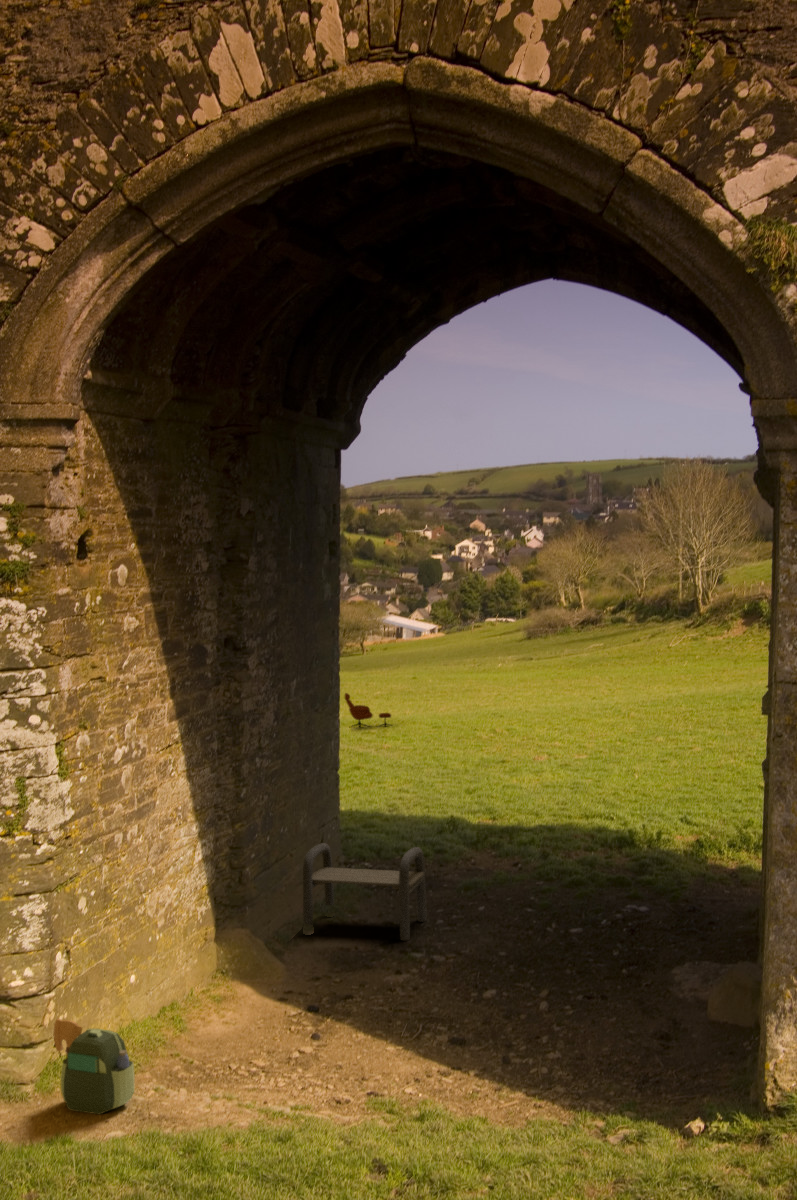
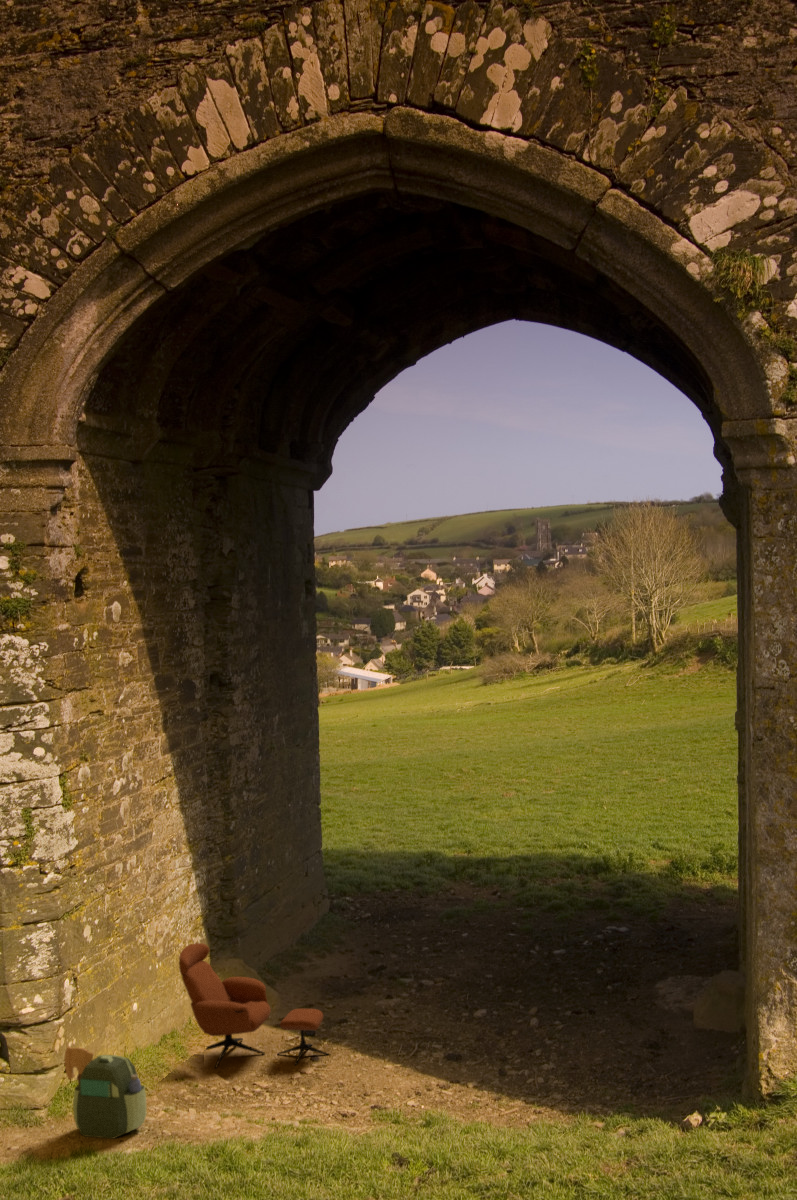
lounge chair: present [345,693,391,728] -> present [179,943,329,1068]
bench: present [303,843,427,941] -> none [298,875,424,970]

